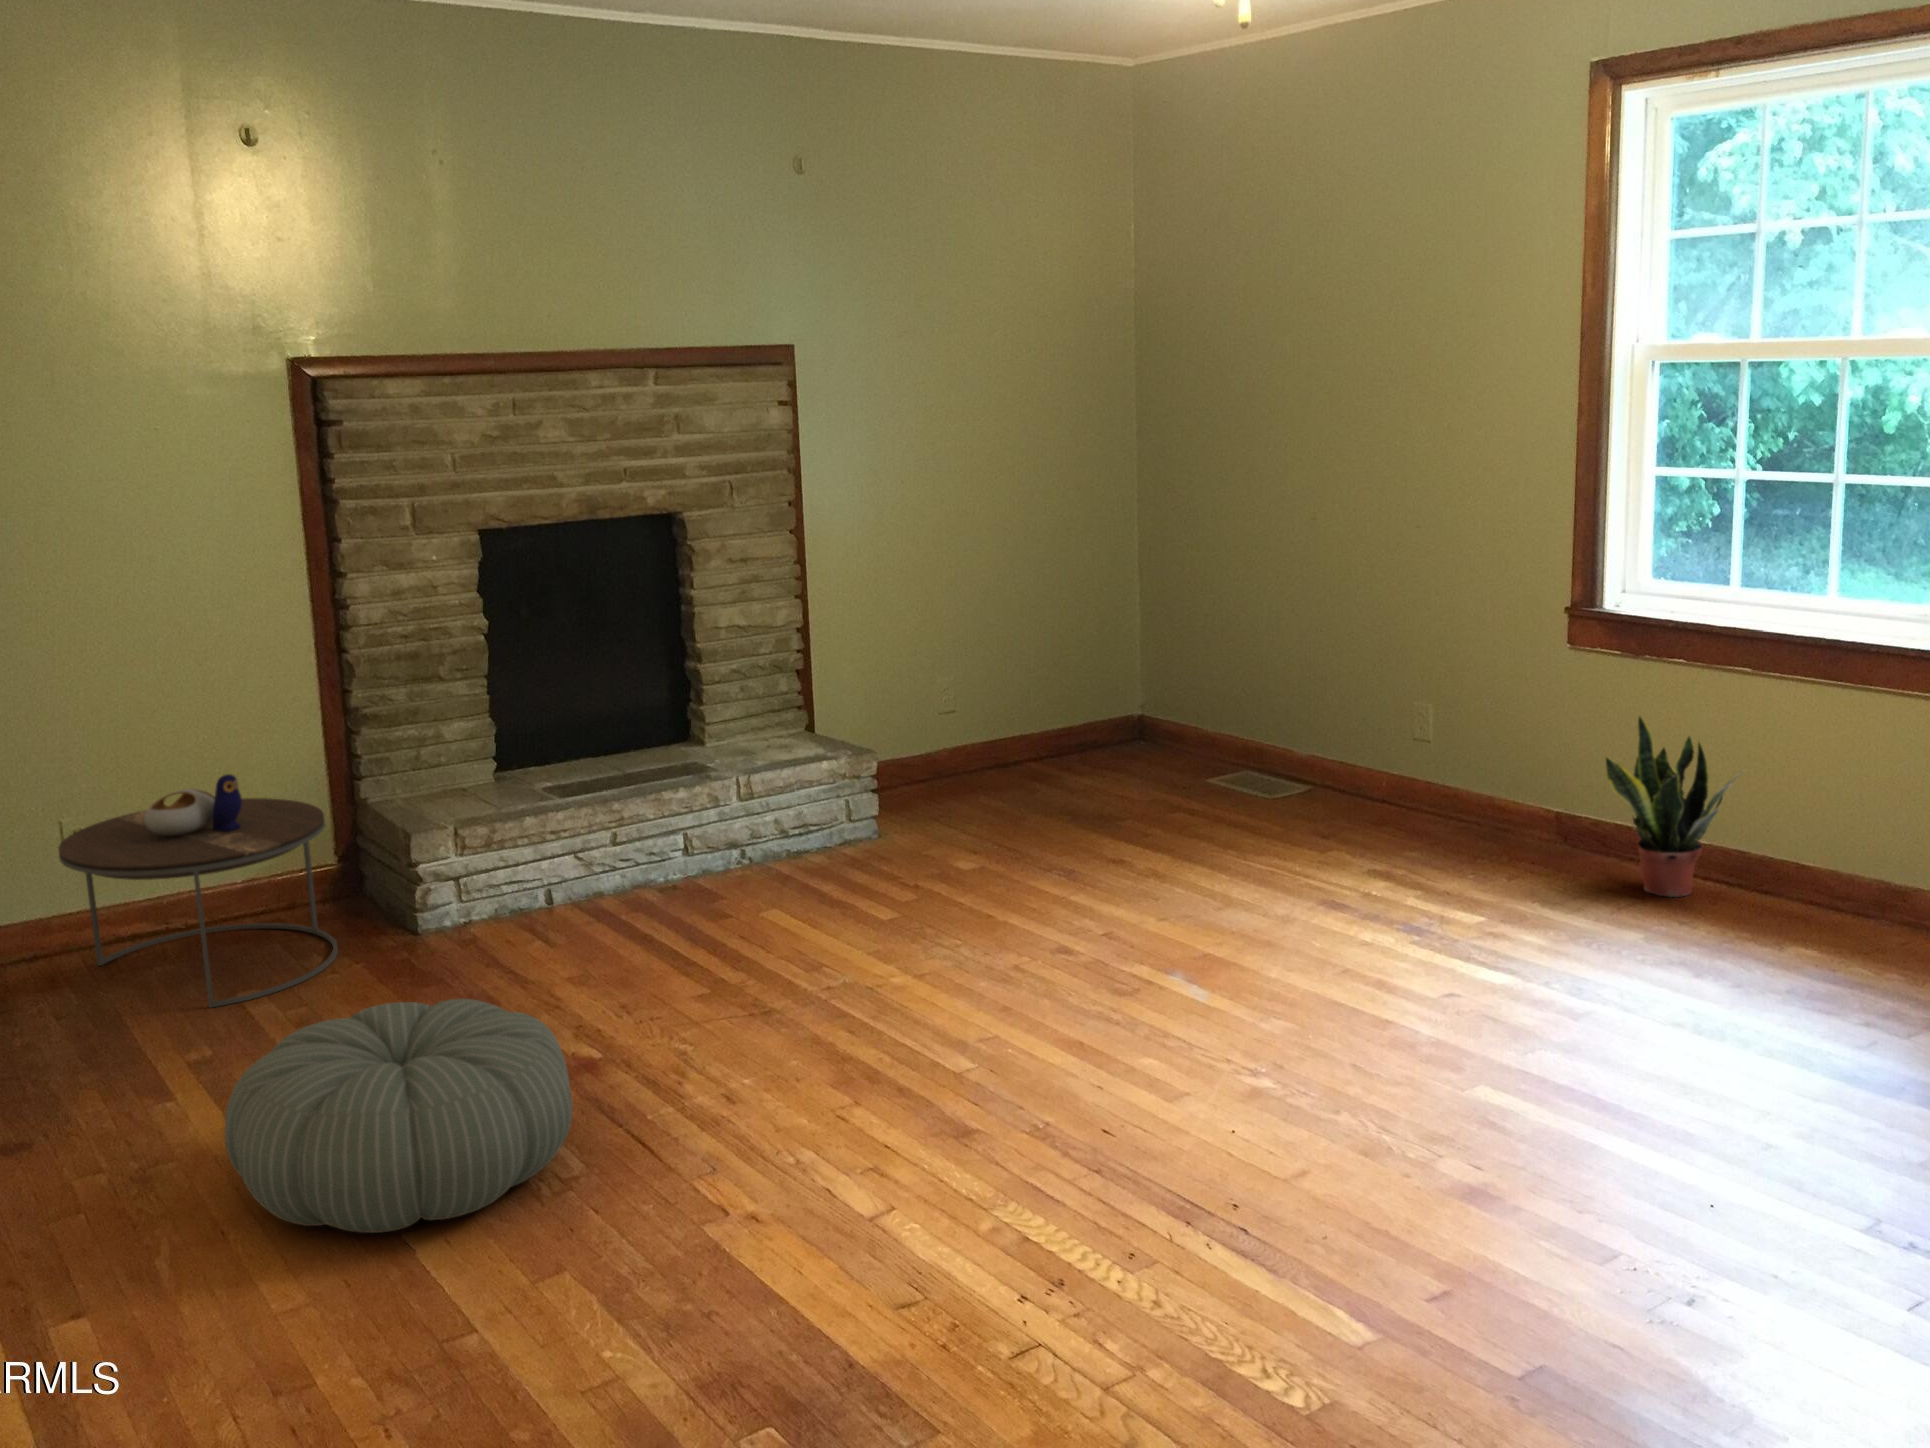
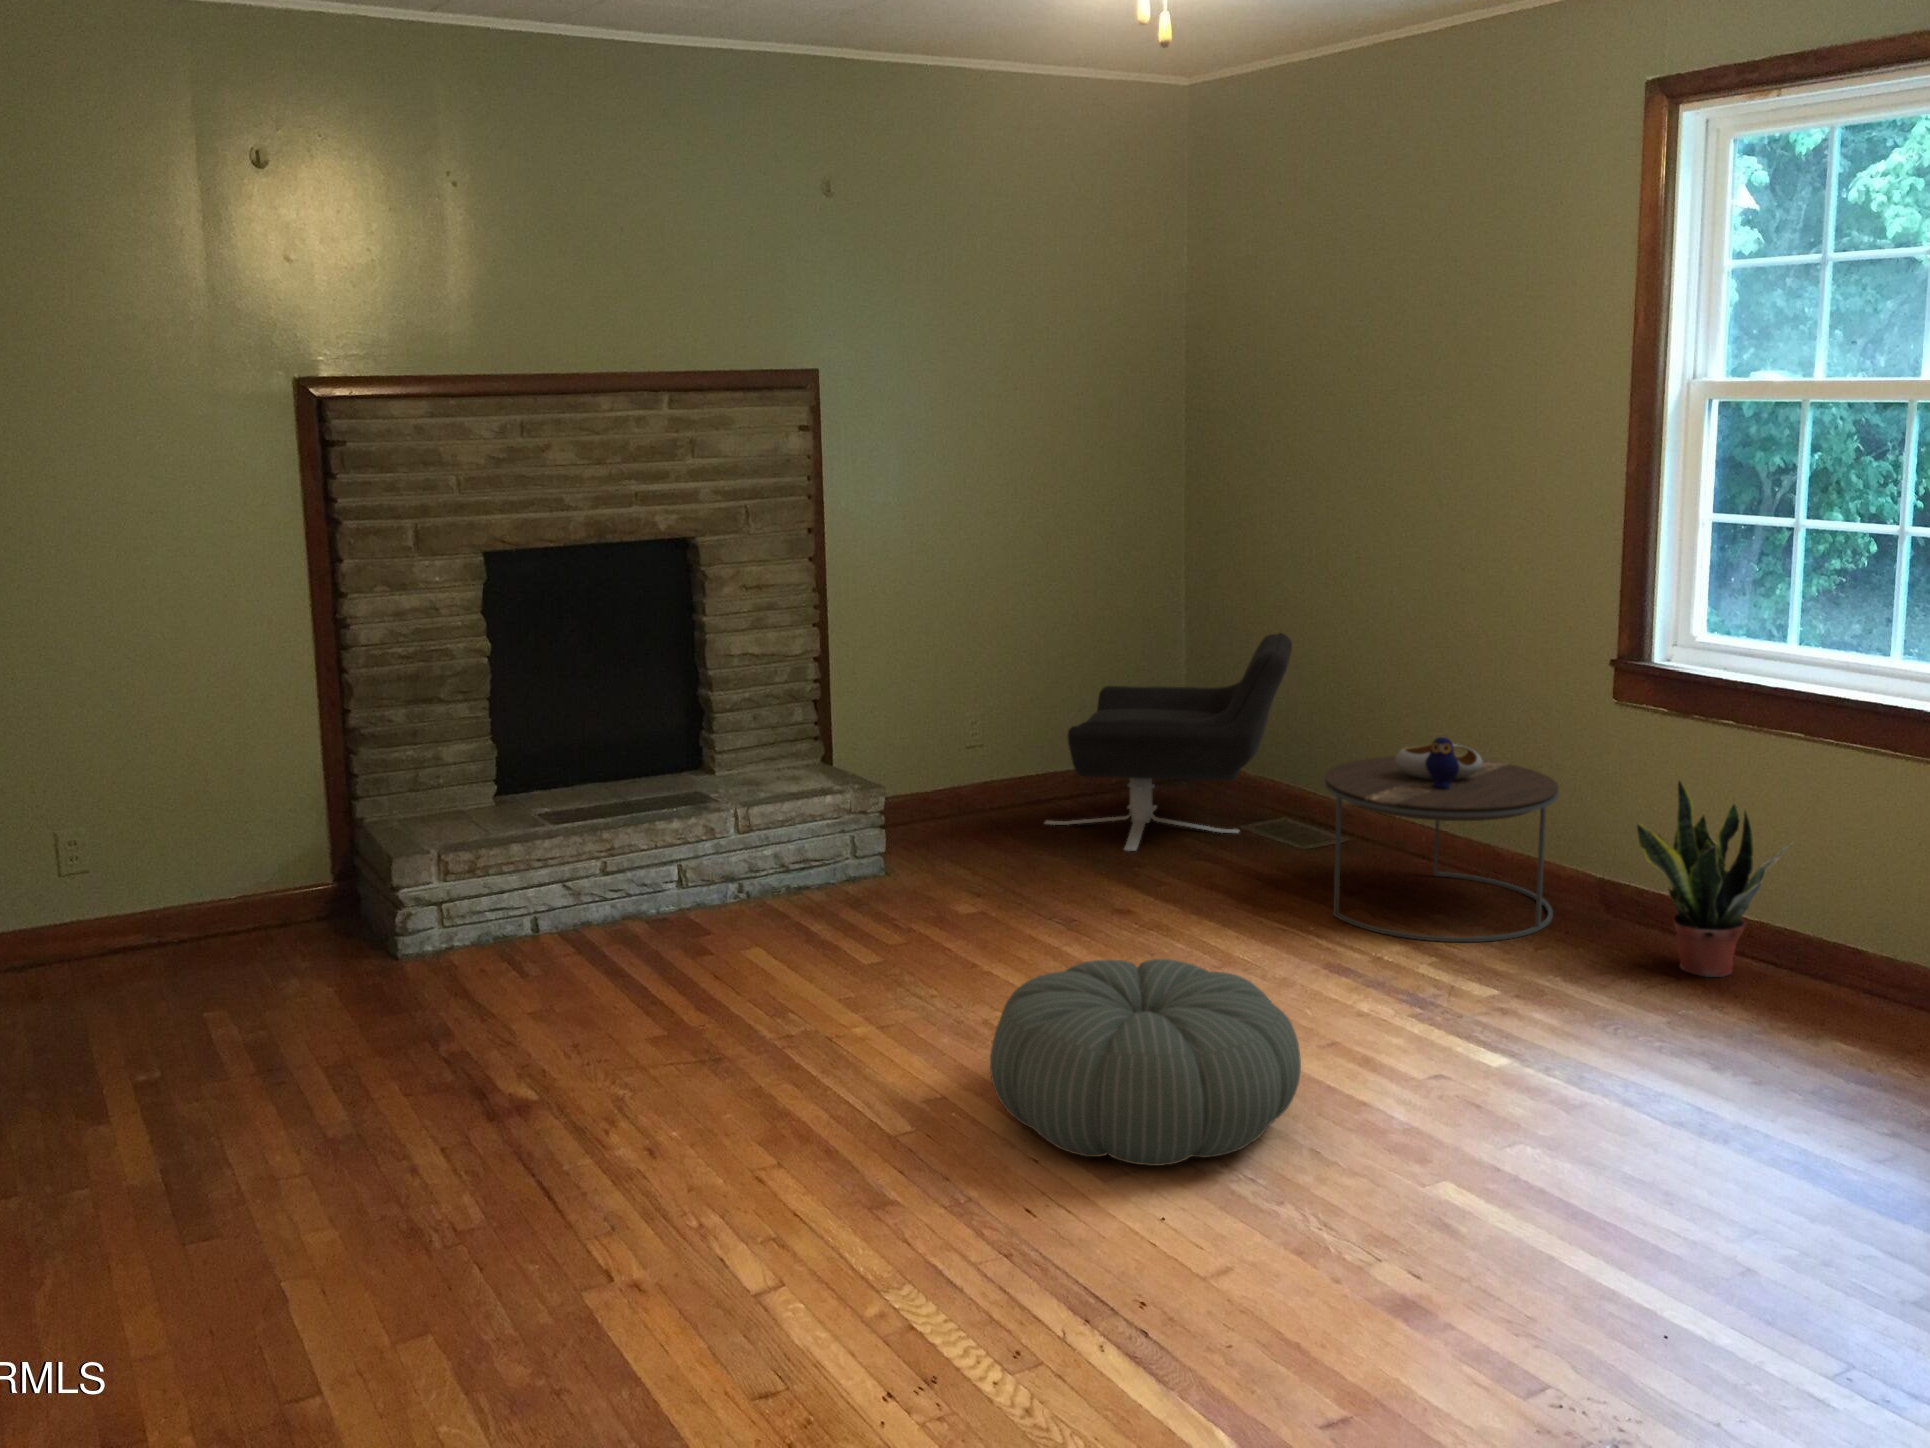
lounge chair: none [1019,592,1255,806] -> present [1044,633,1292,851]
side table: present [58,774,338,1007] -> present [1325,737,1559,942]
pouf: present [225,999,572,1233] -> present [990,959,1301,1166]

